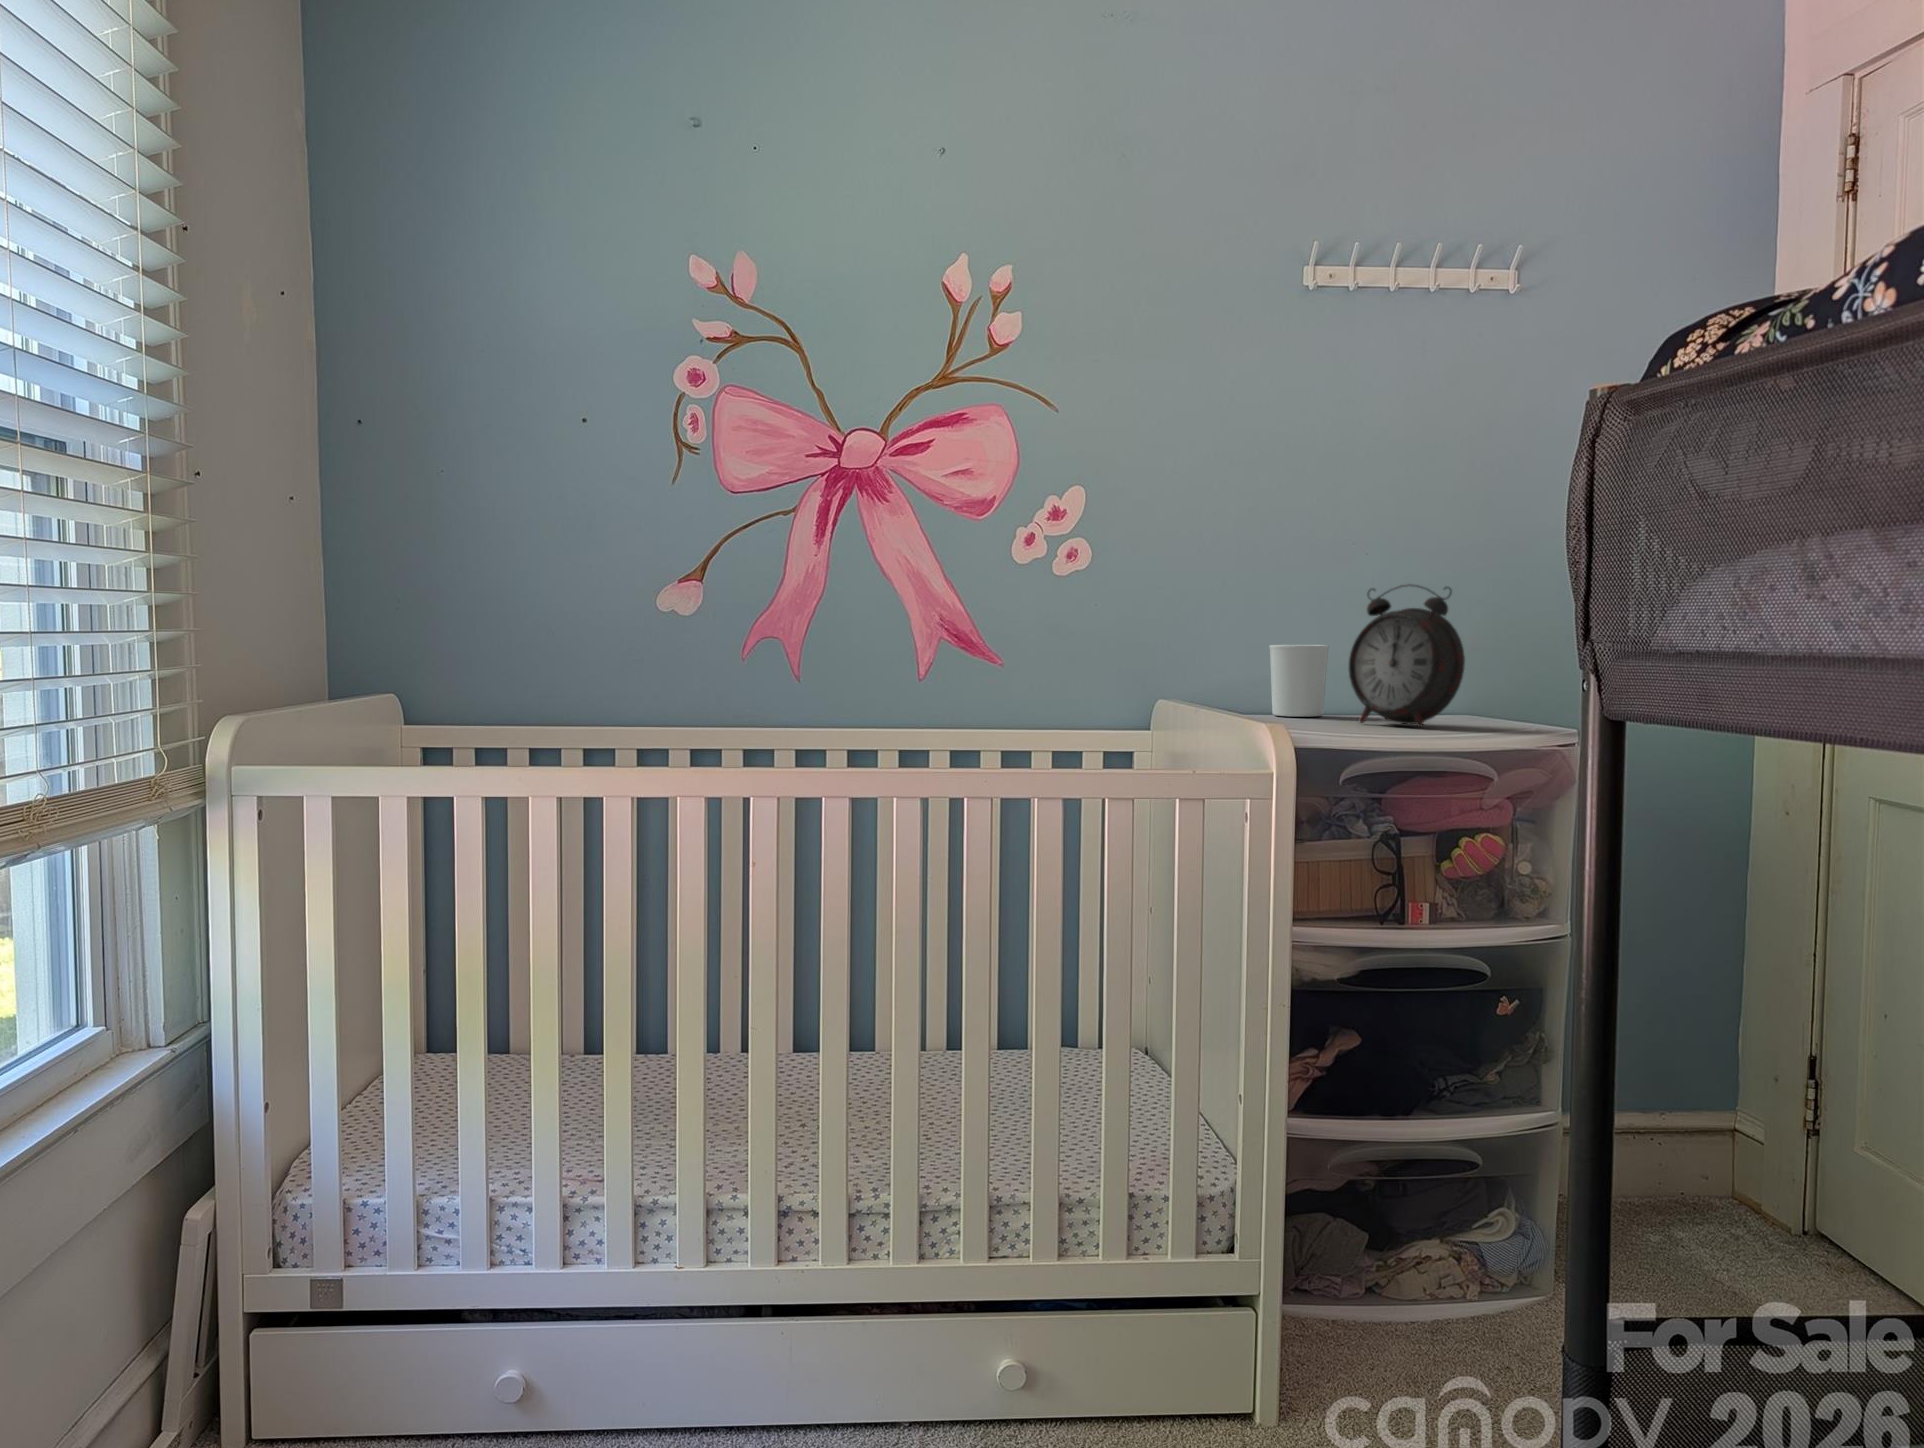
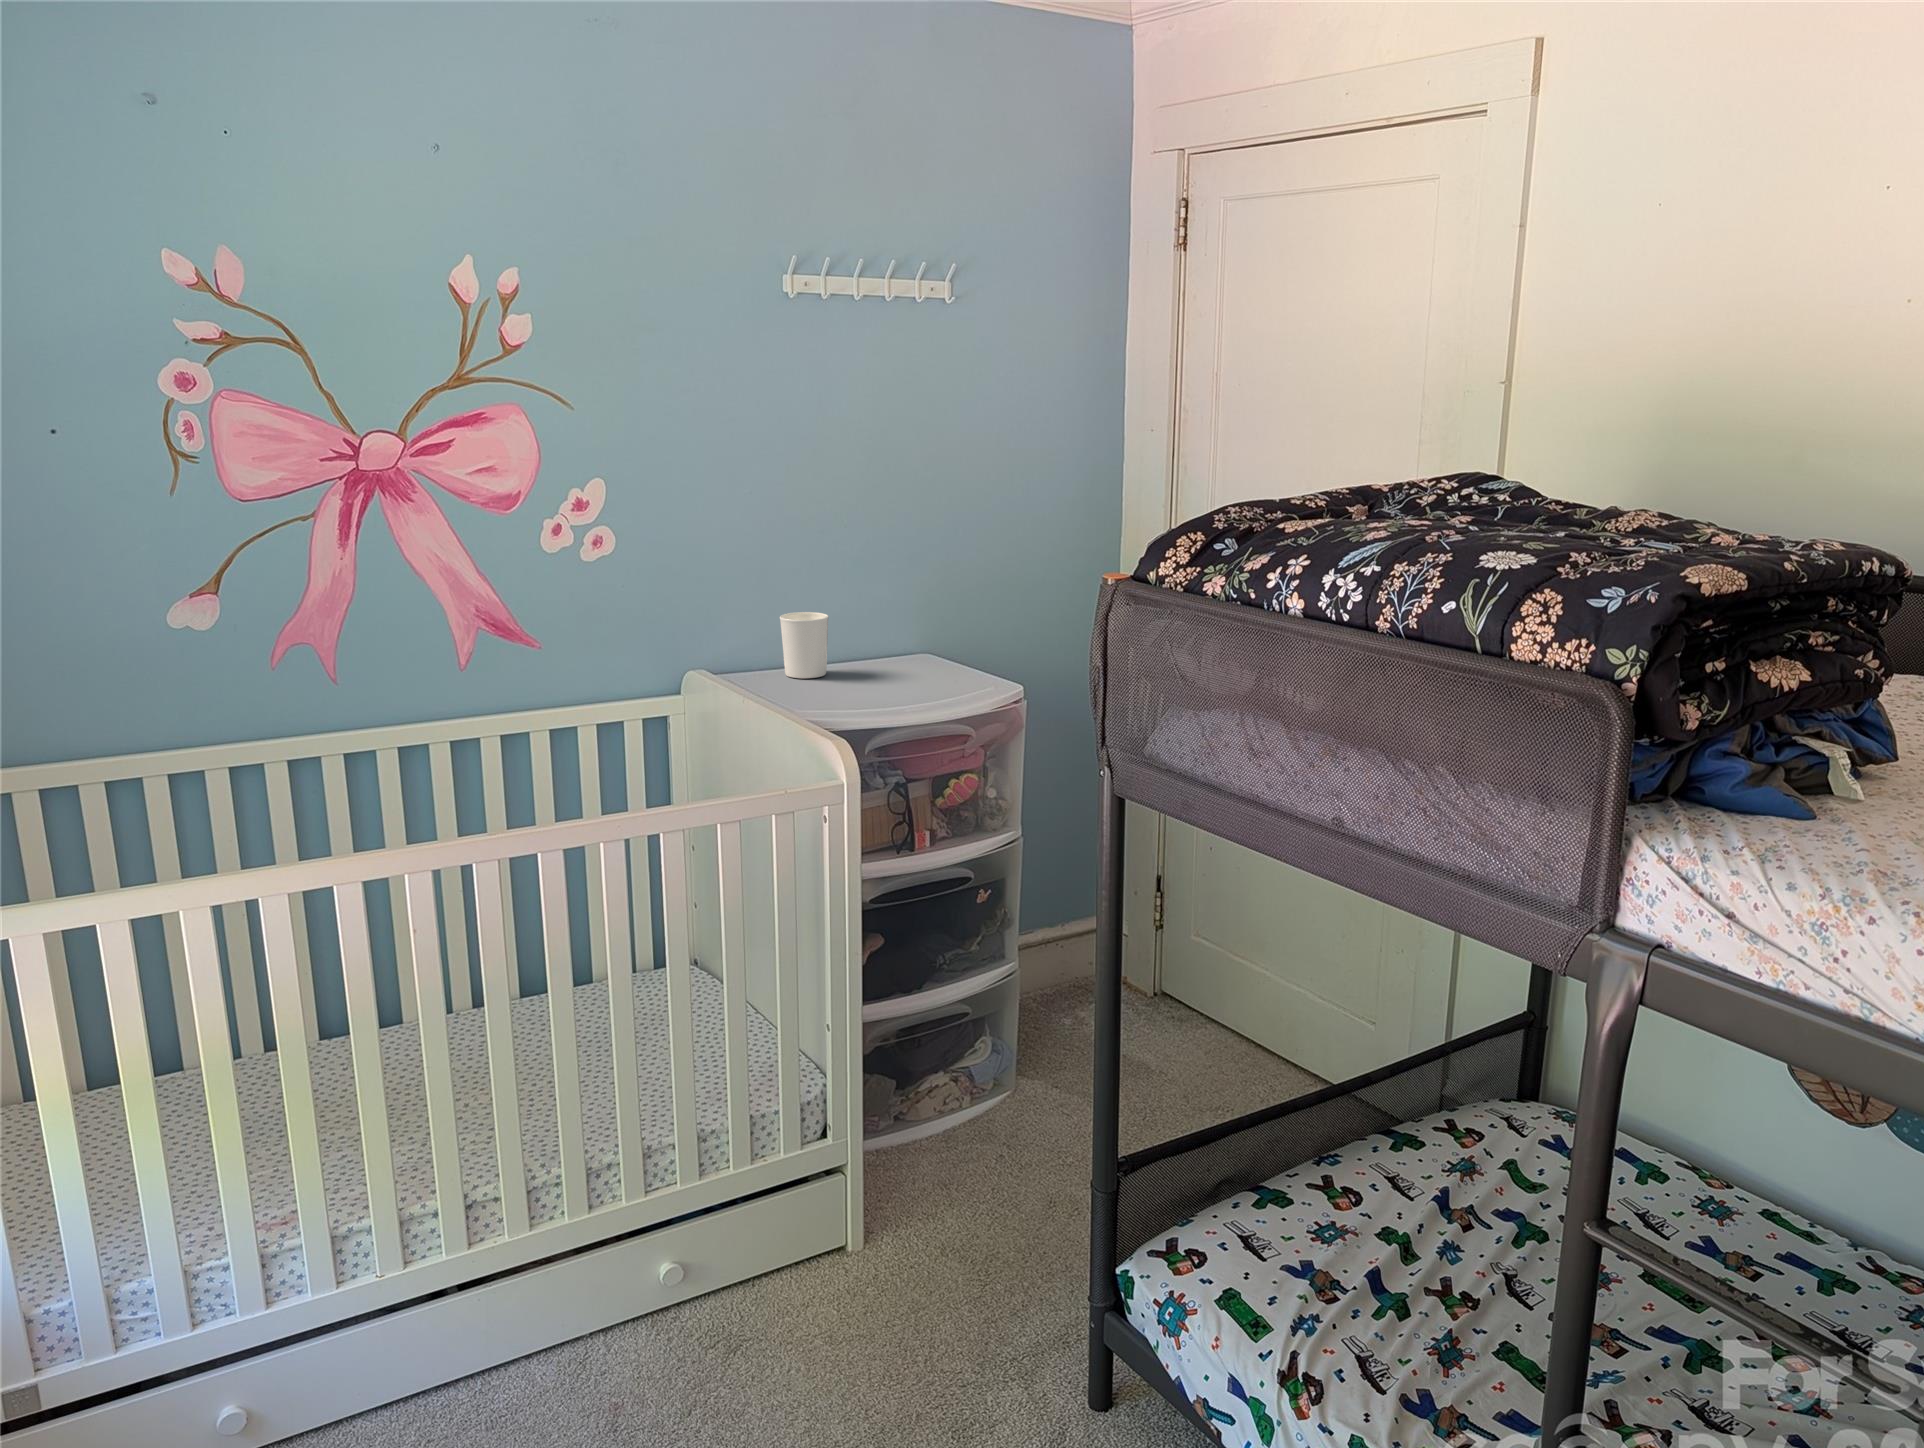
alarm clock: present [1349,584,1465,727] -> none [853,576,943,695]

